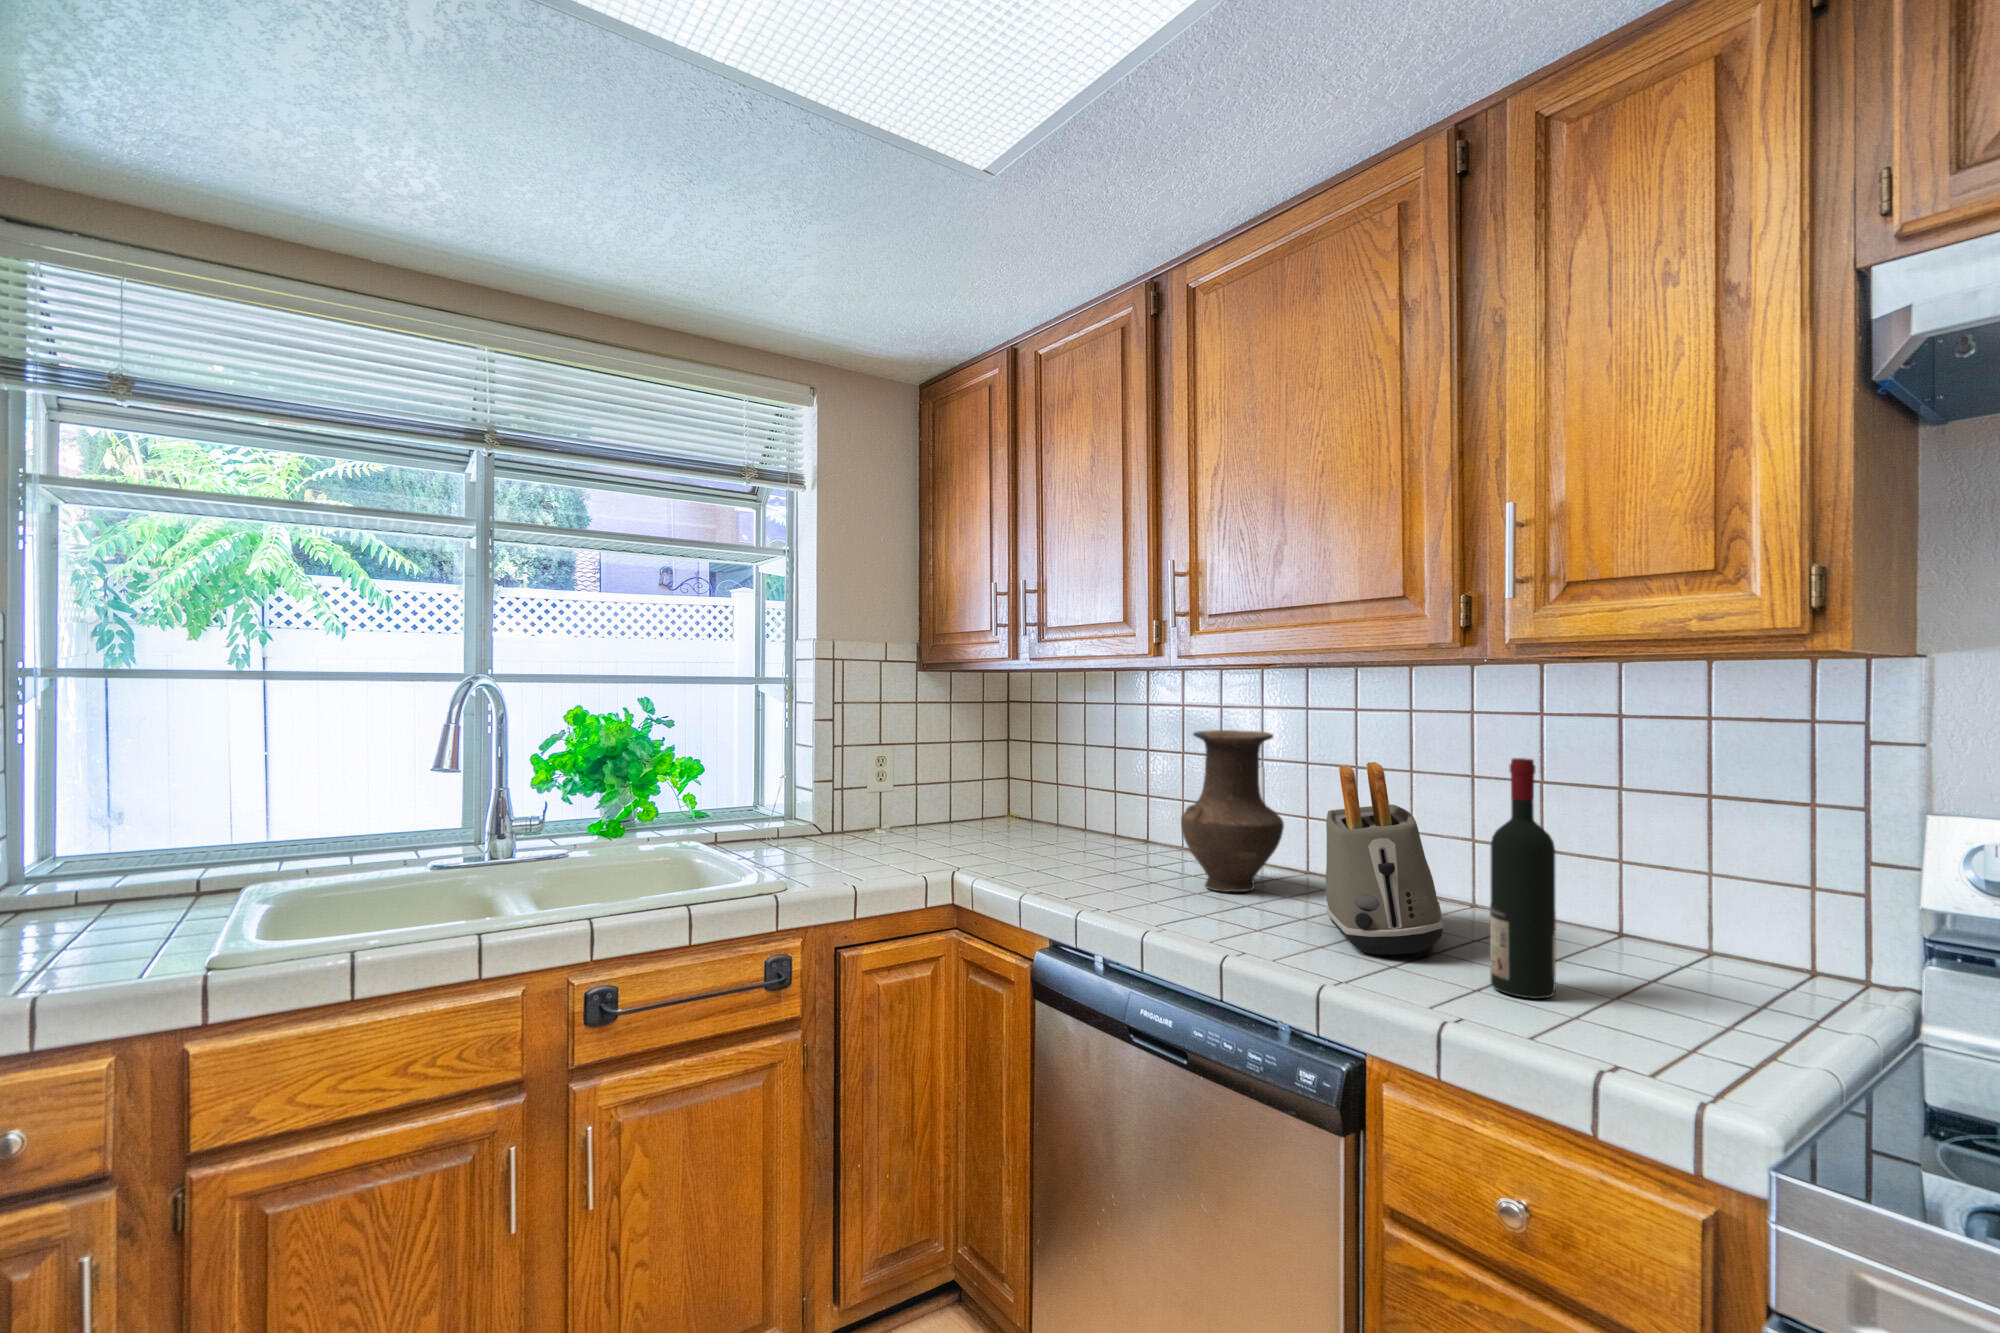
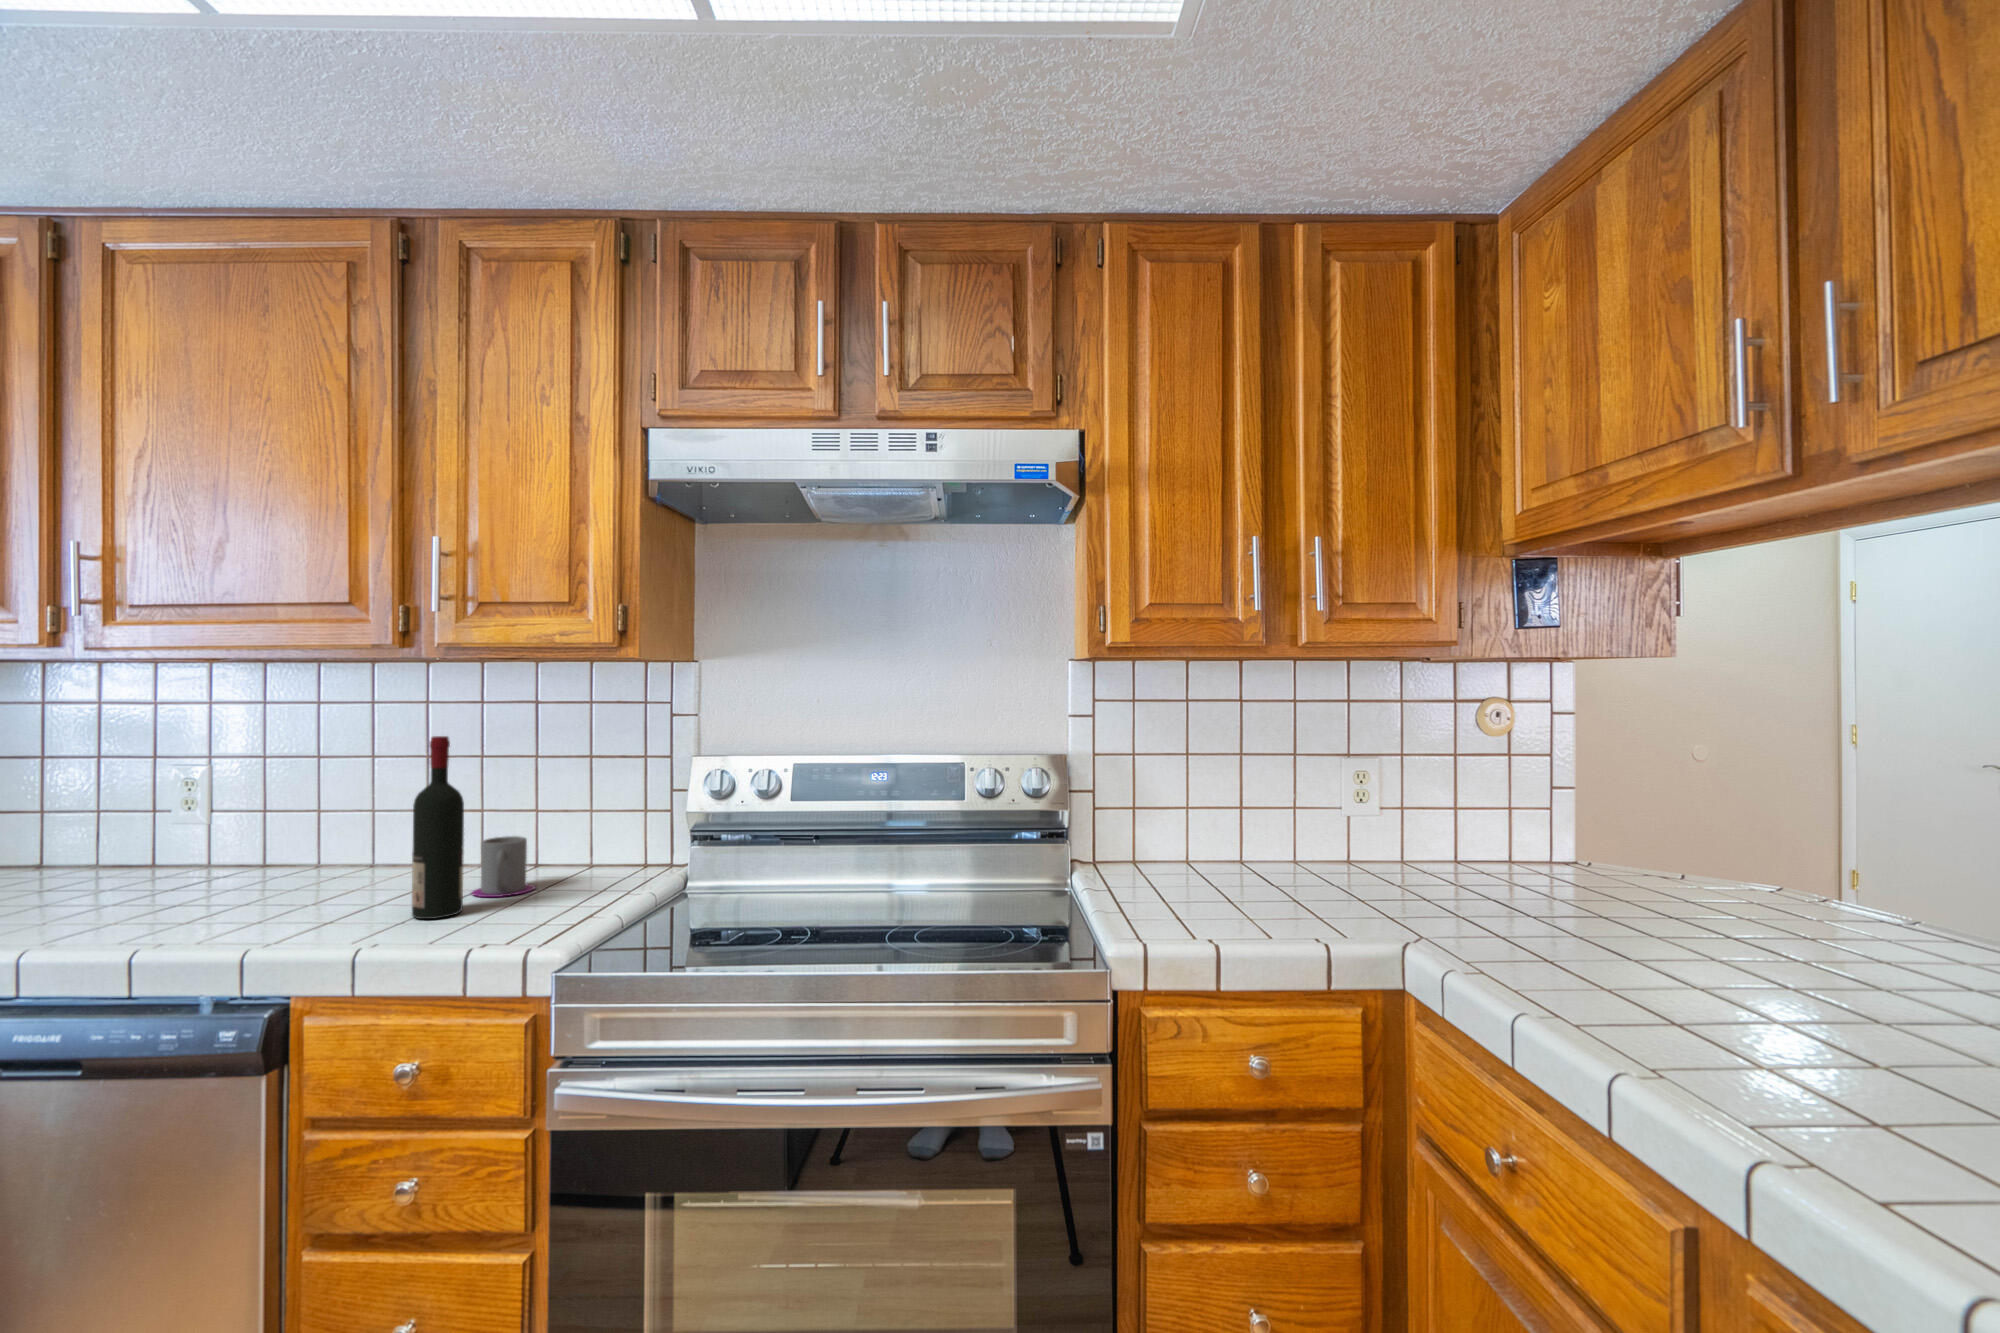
vase: present [1181,730,1284,892] -> none [88,725,228,893]
toaster: present [1326,762,1443,956] -> none [266,747,382,915]
mug: none [1552,897,1643,984] -> present [472,836,535,897]

